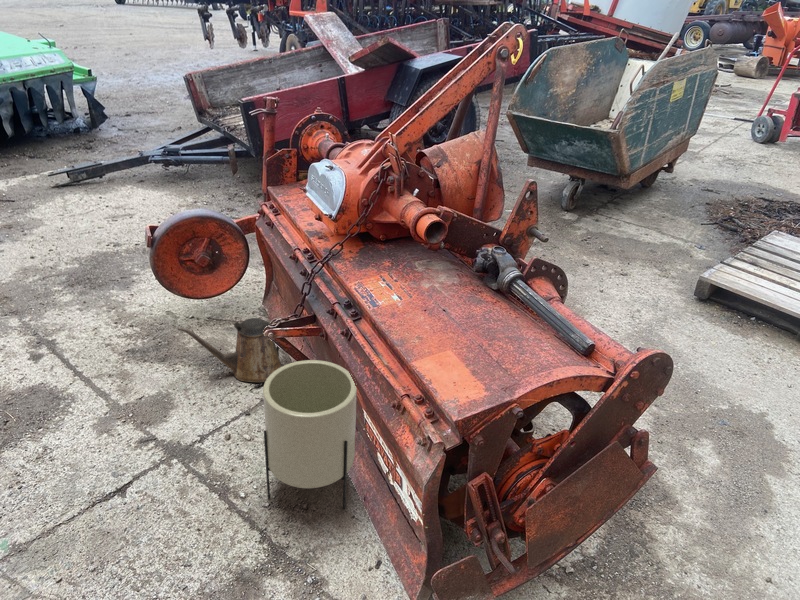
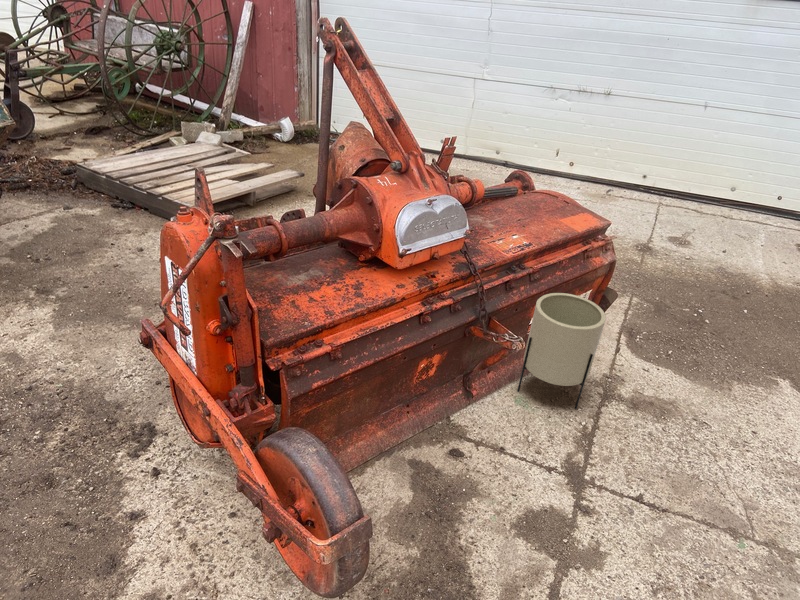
watering can: present [178,318,282,383] -> none [405,399,502,486]

